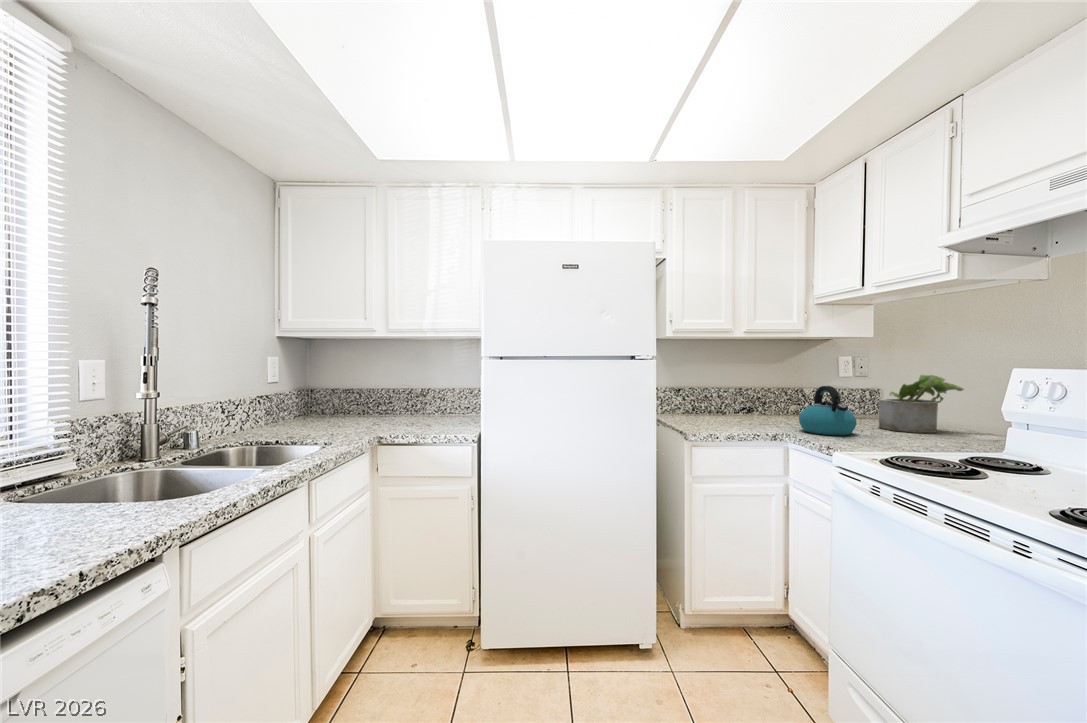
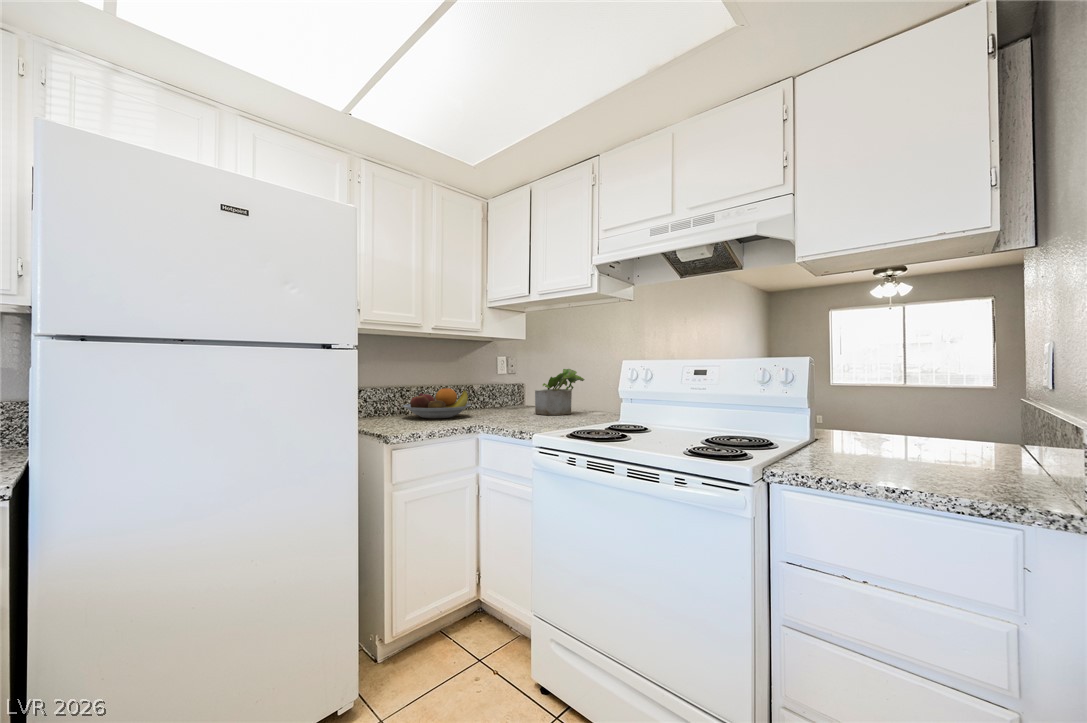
kettle: present [799,386,857,435] -> none [484,379,528,423]
fruit bowl: none [717,391,792,422] -> present [403,388,471,418]

